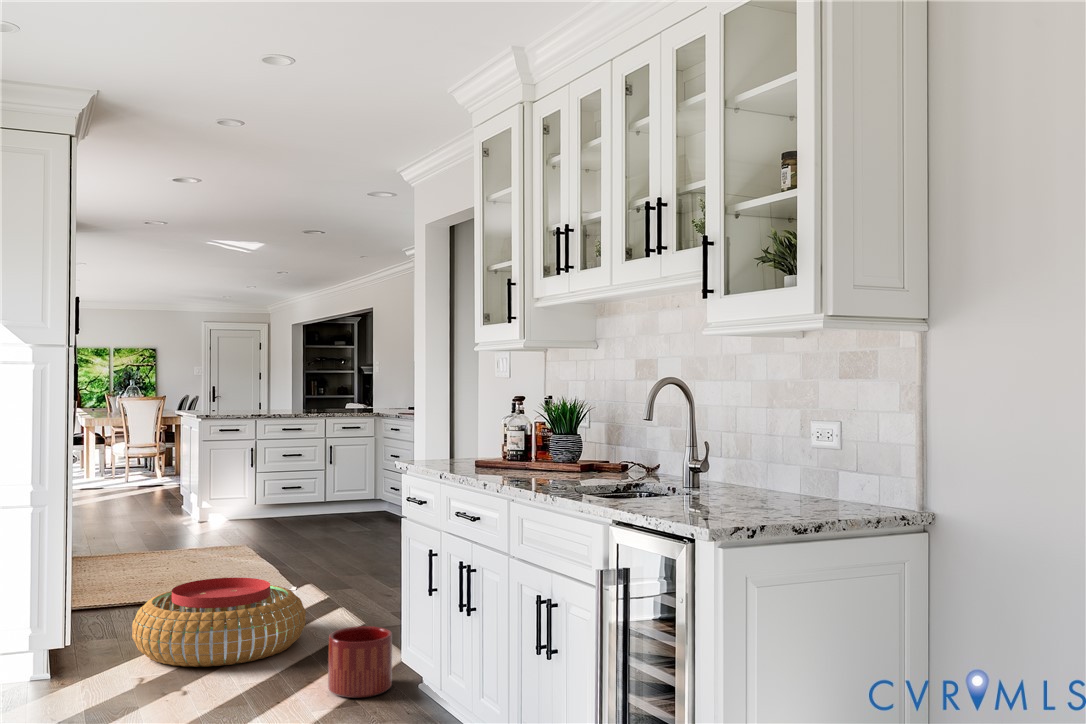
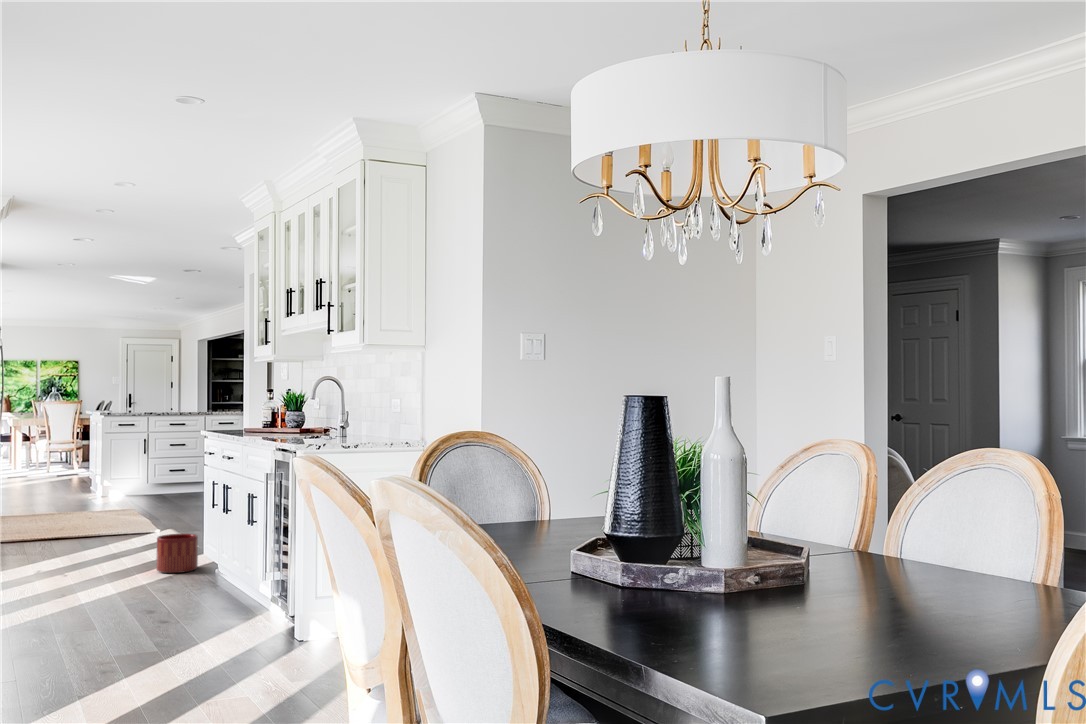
pouf: present [132,578,306,667] -> none [35,513,154,563]

